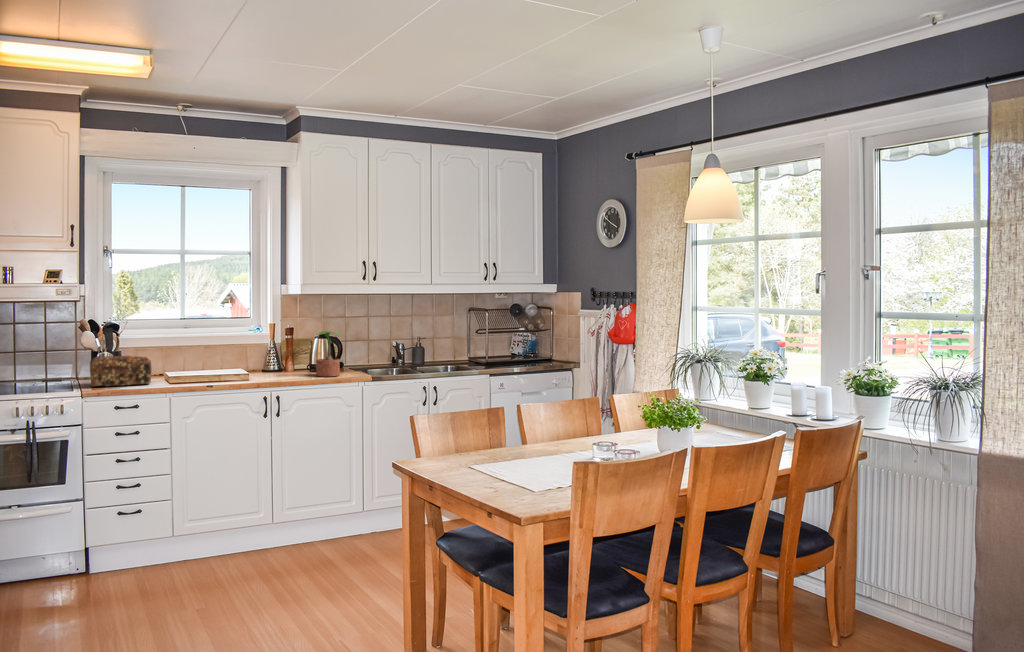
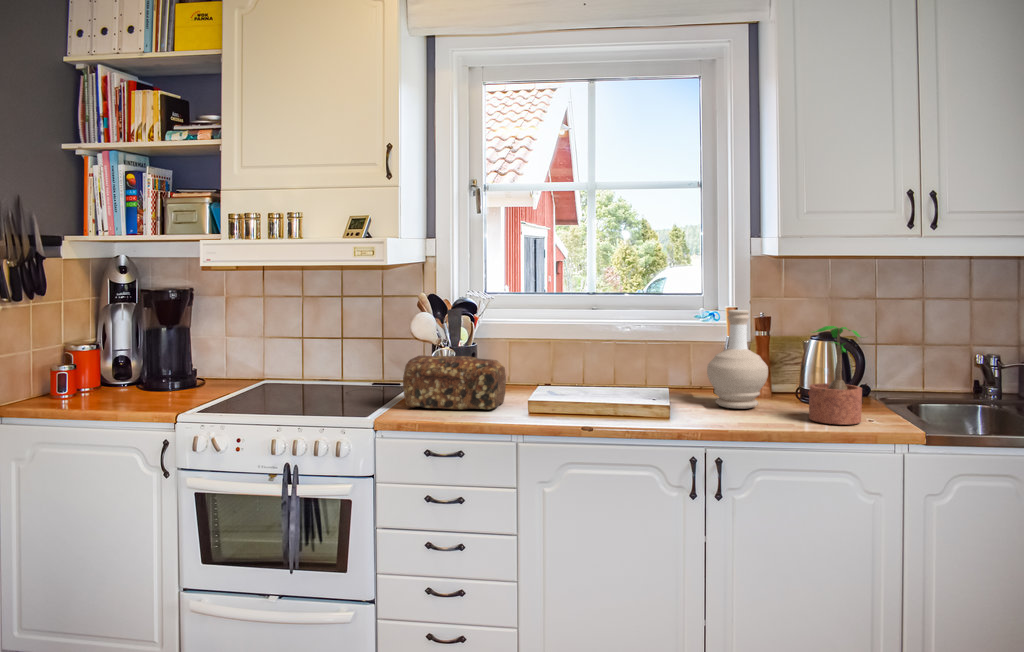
bottle: none [265,325,296,375] -> present [707,310,768,409]

